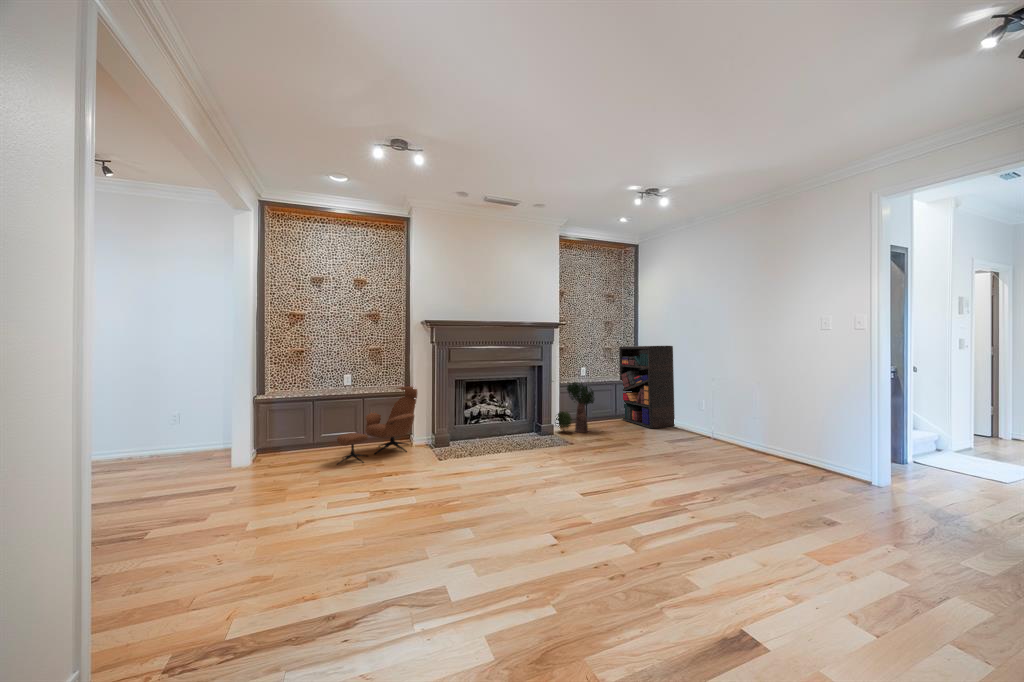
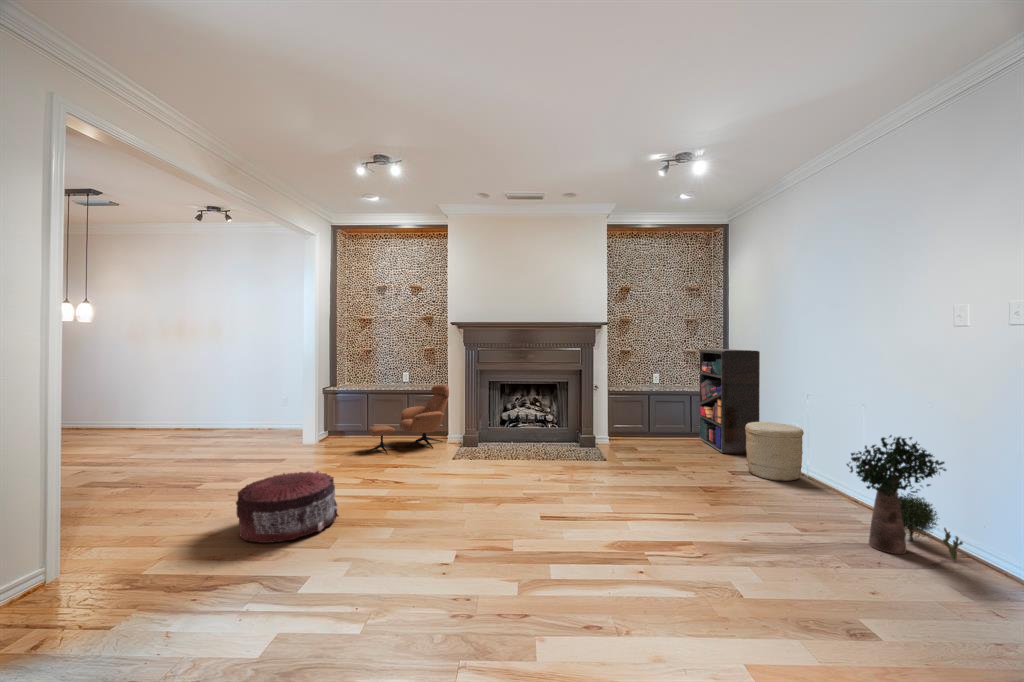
potted plant: present [555,382,594,432] -> present [847,435,963,562]
woven basket: none [681,400,725,444] -> present [745,422,804,481]
pouf: none [278,488,399,590] -> present [236,471,339,543]

